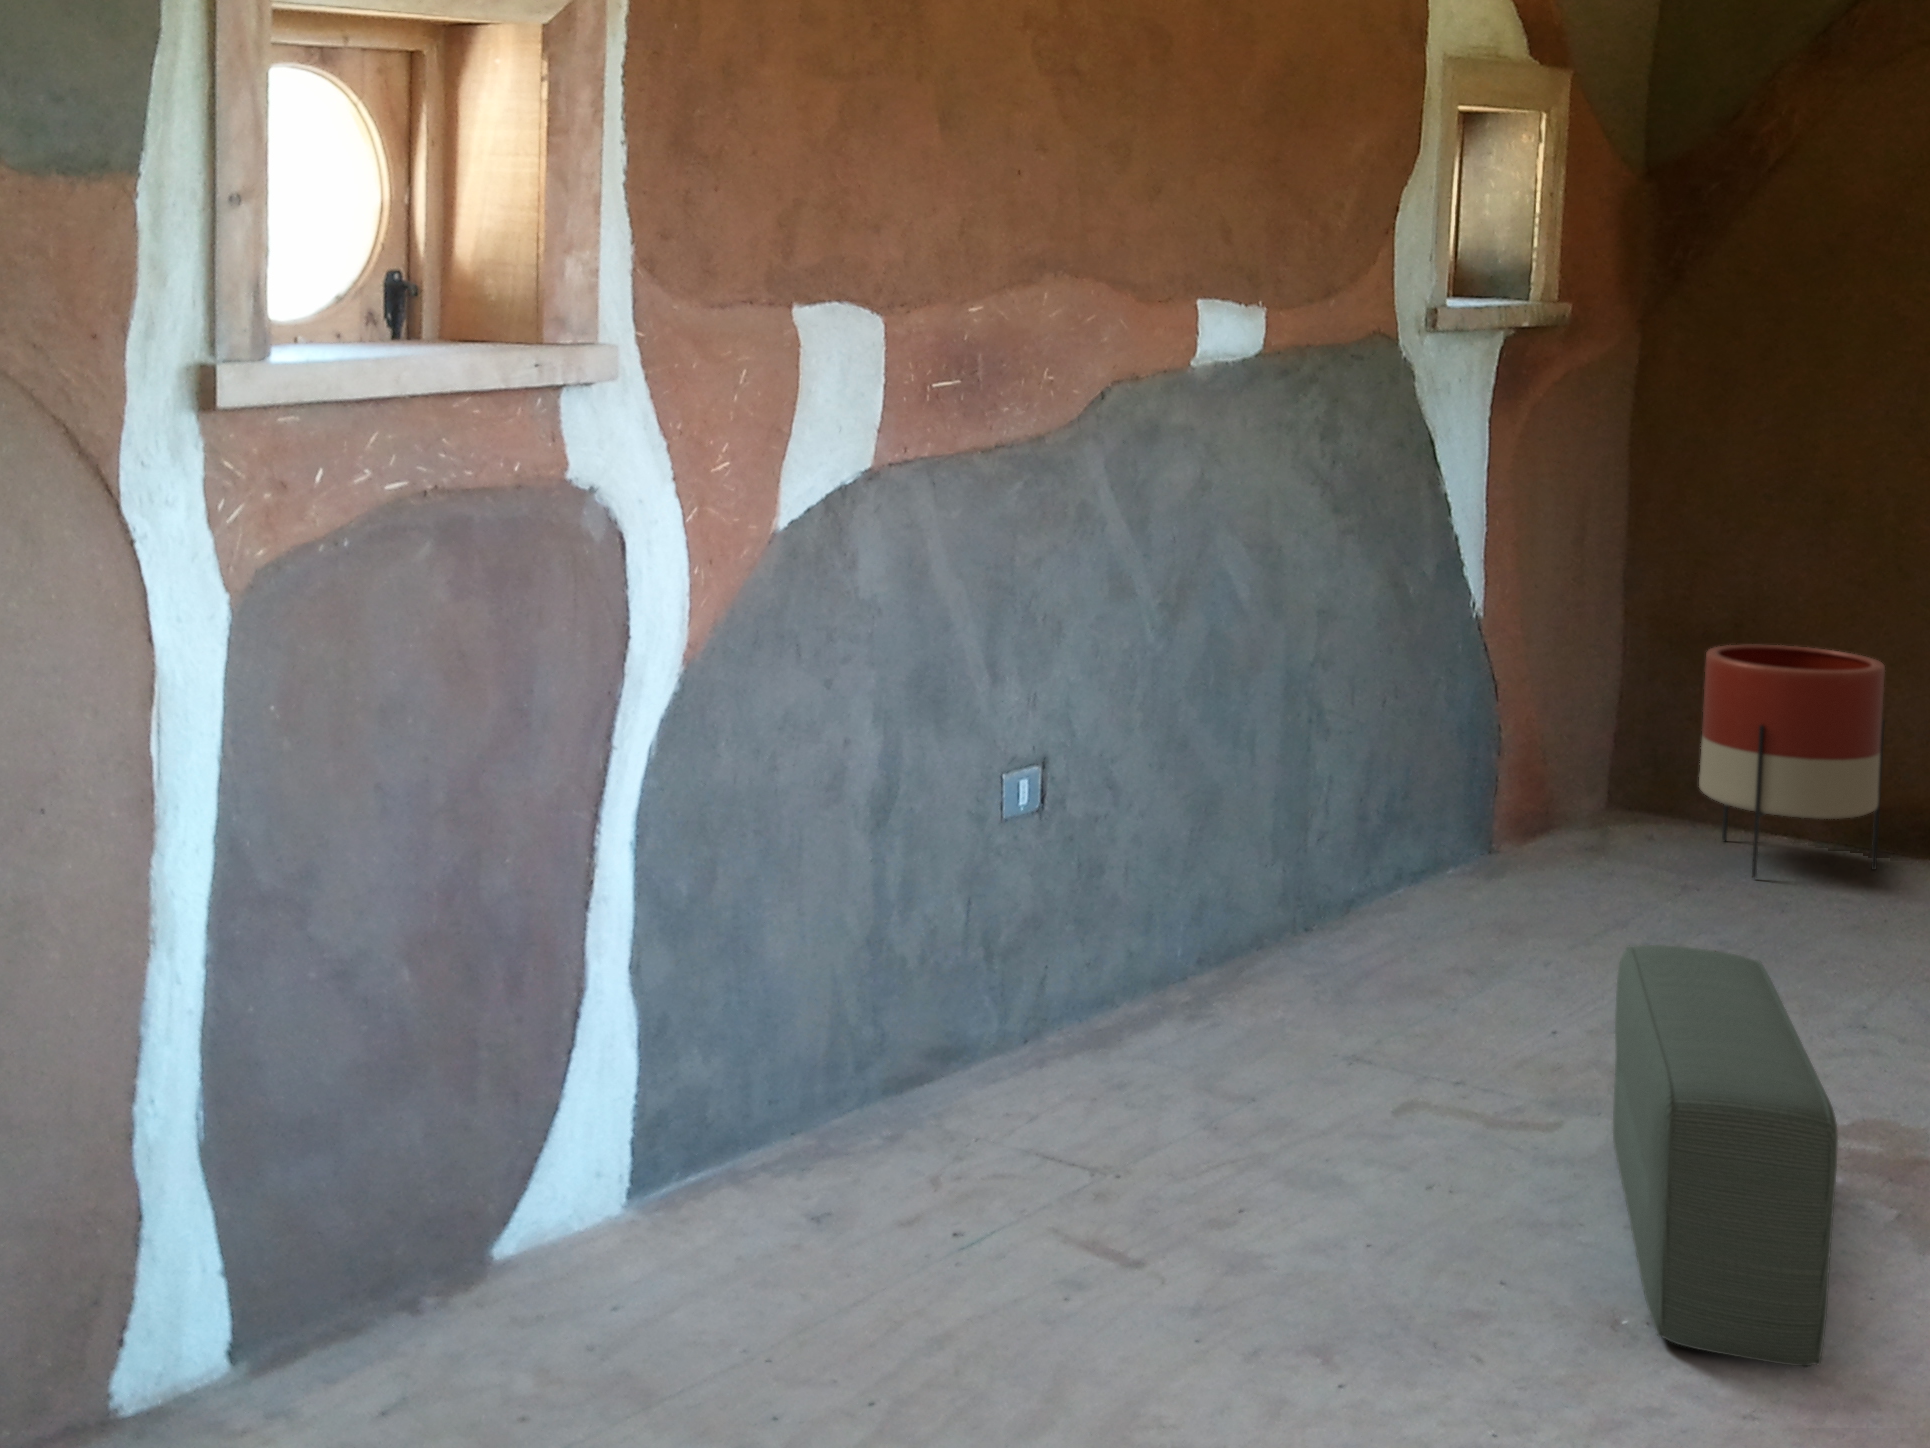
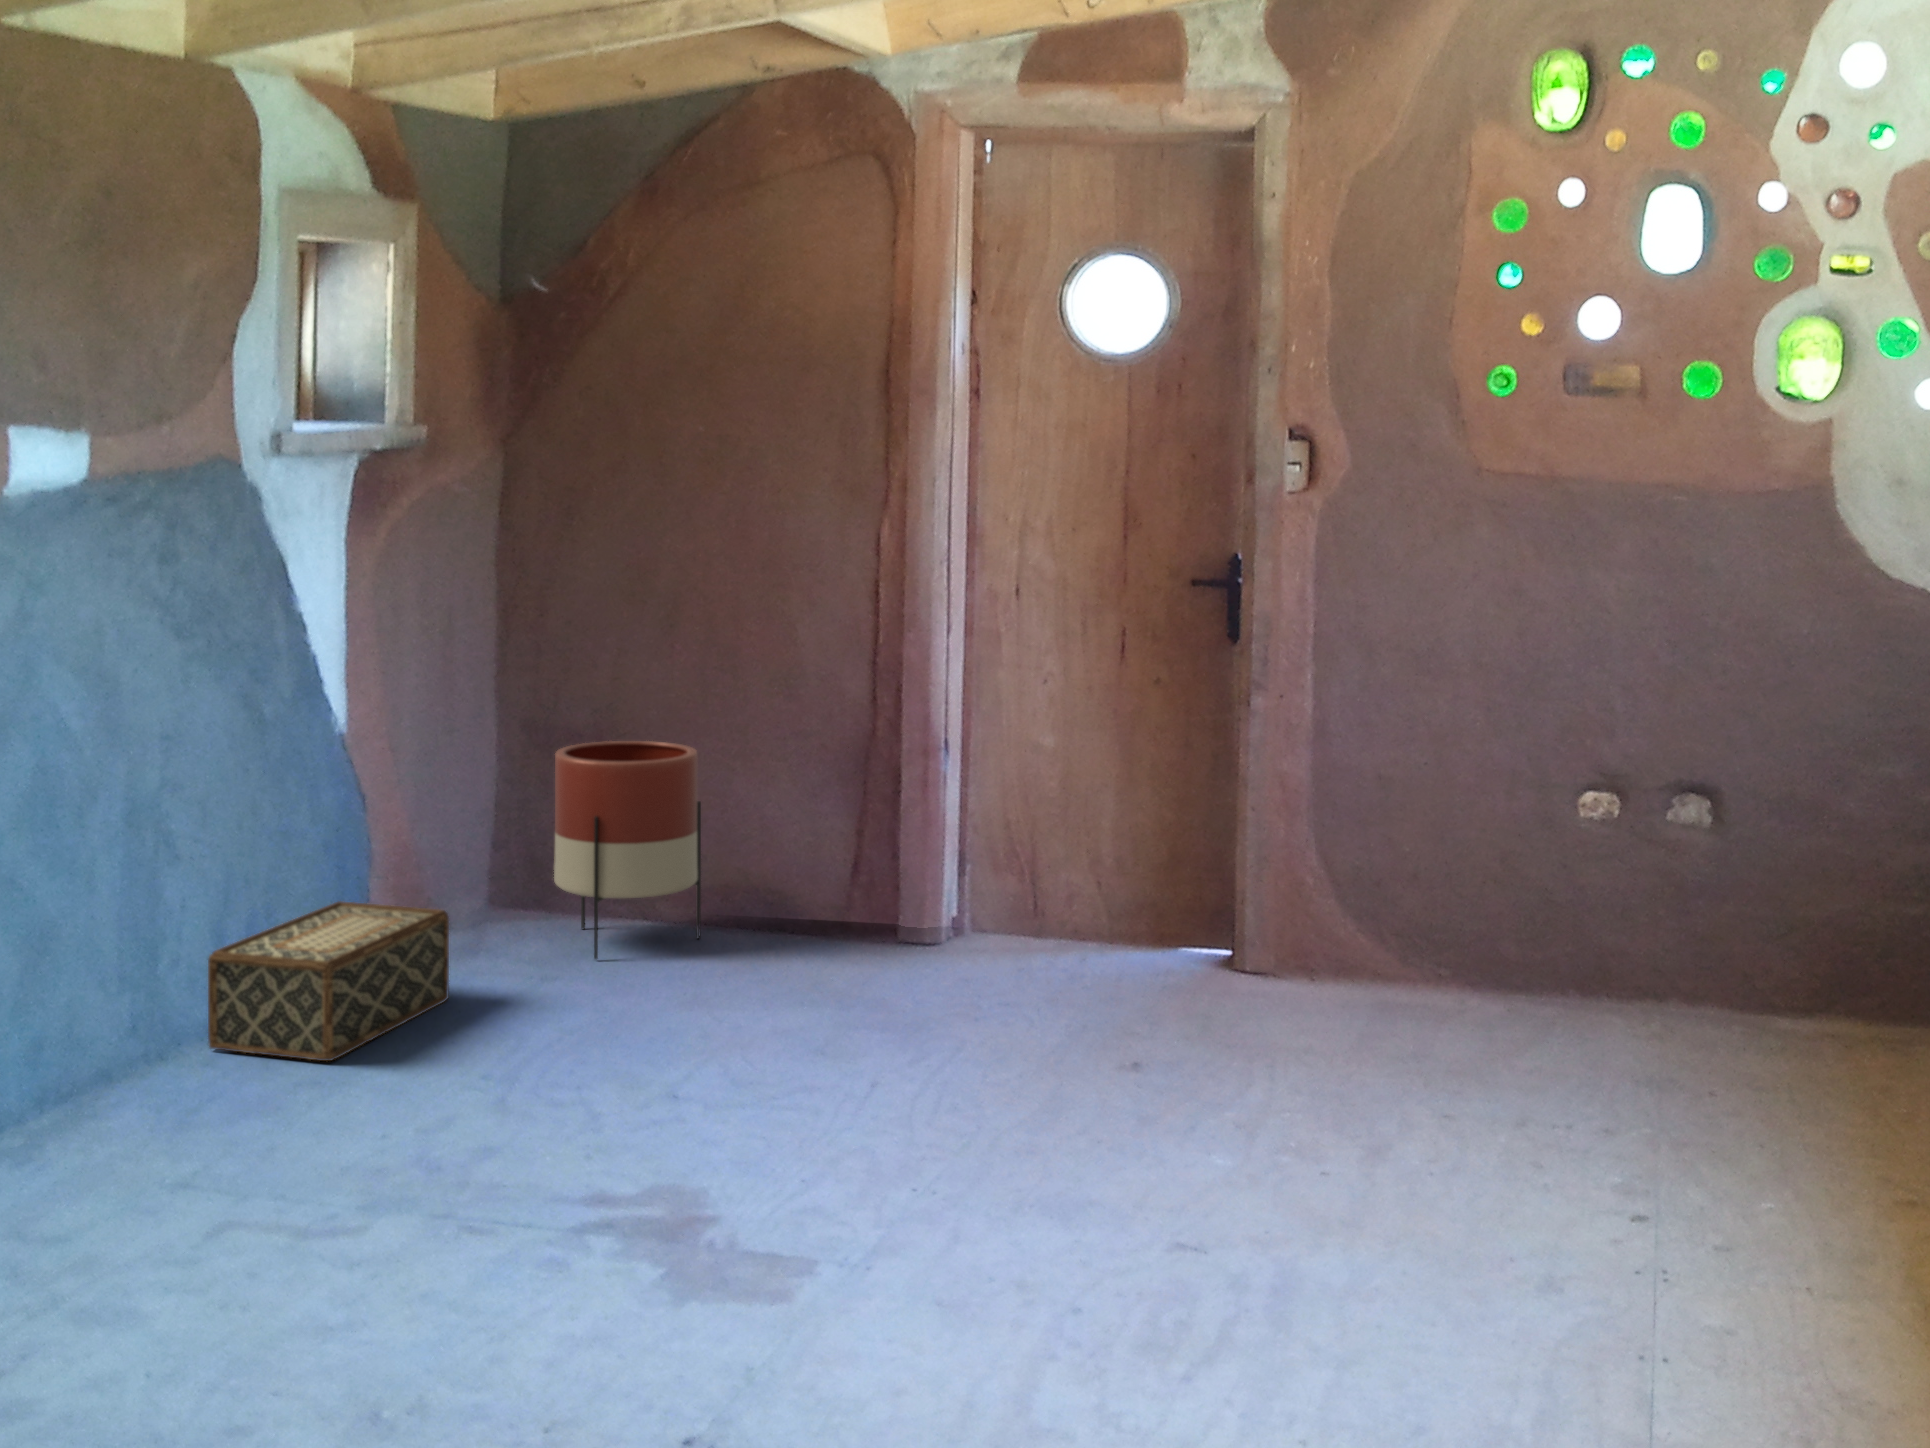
woven basket: none [1353,786,1598,952] -> present [208,902,449,1061]
pouf: present [1613,945,1838,1366] -> none [362,1021,508,1371]

